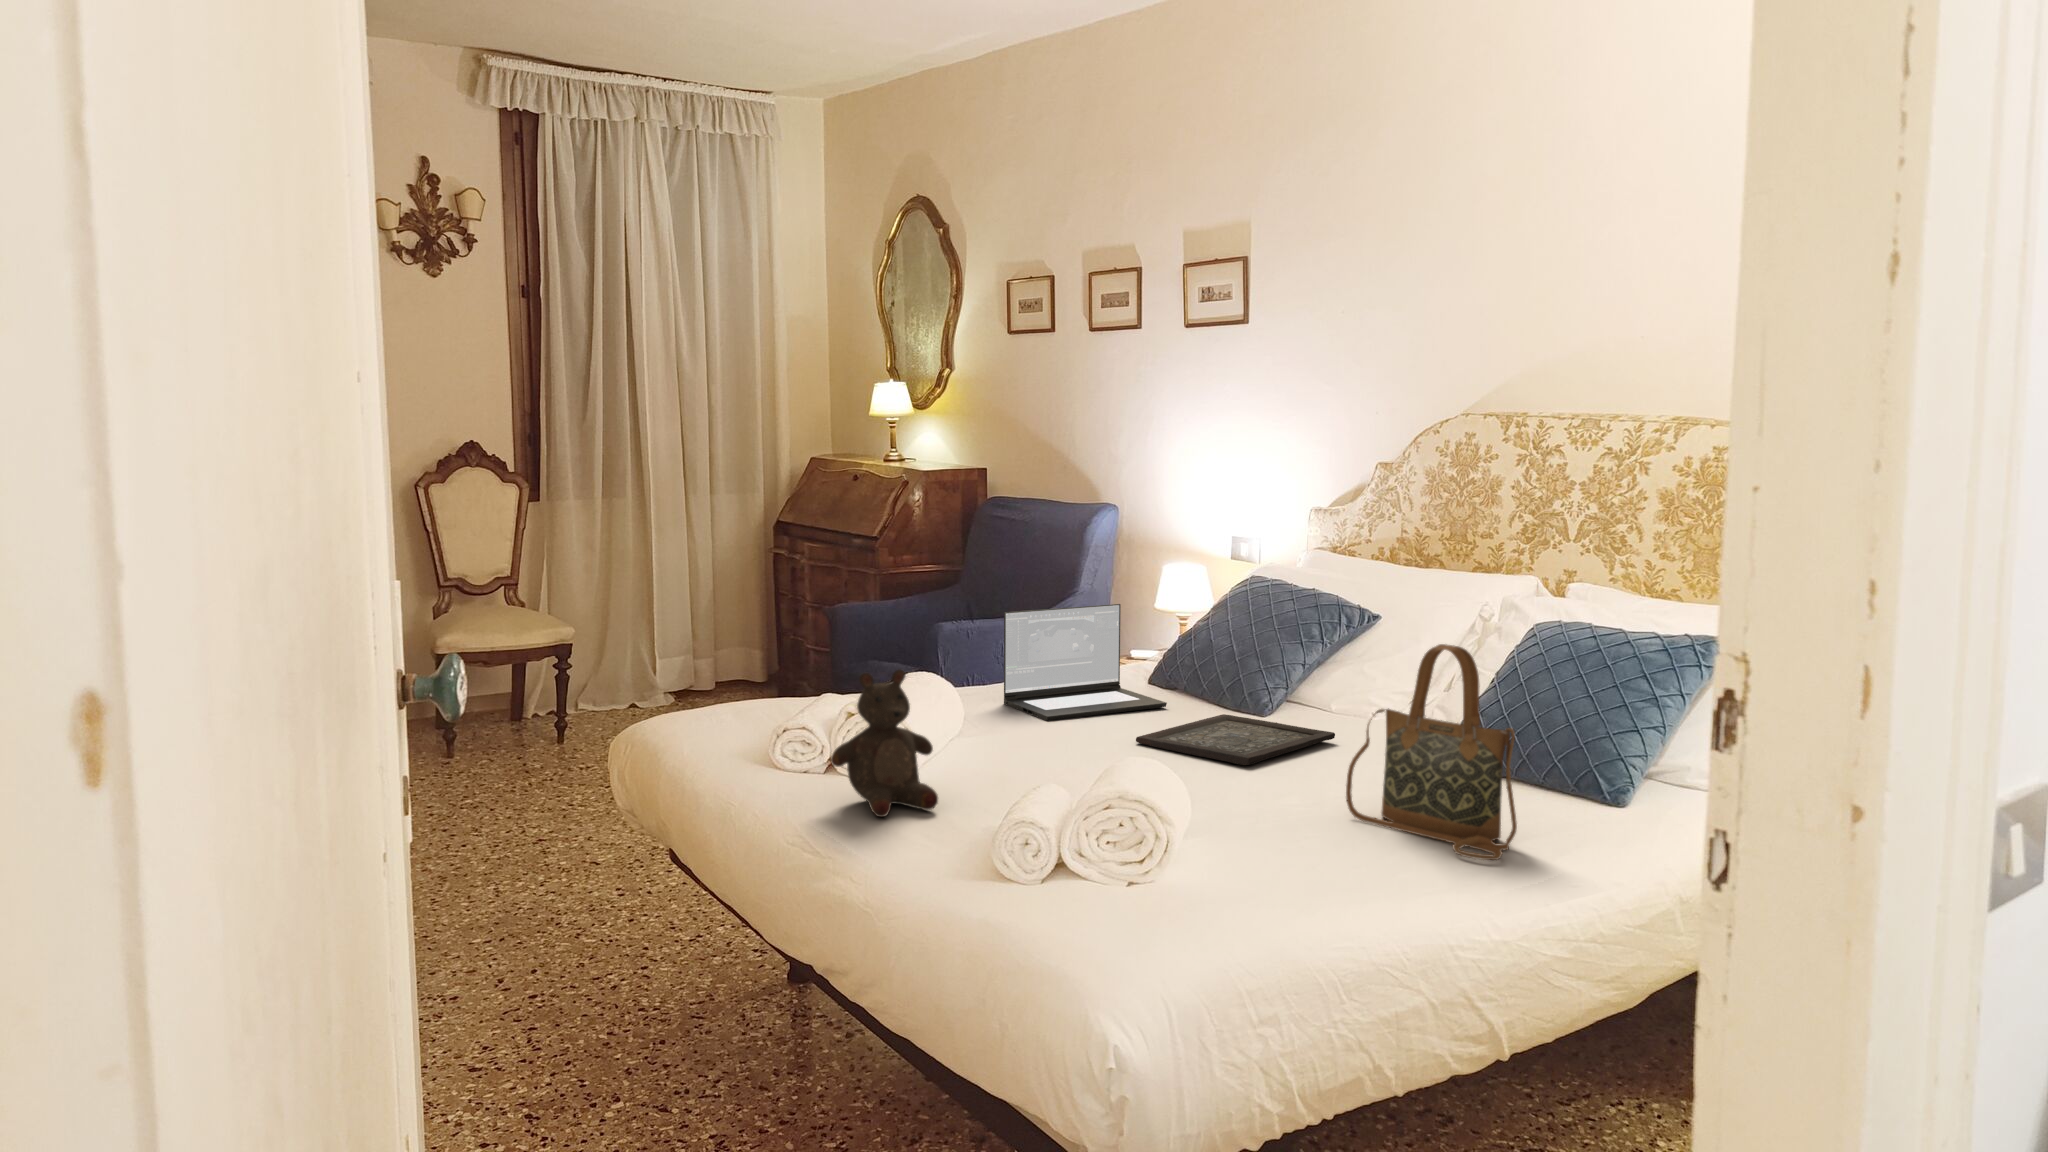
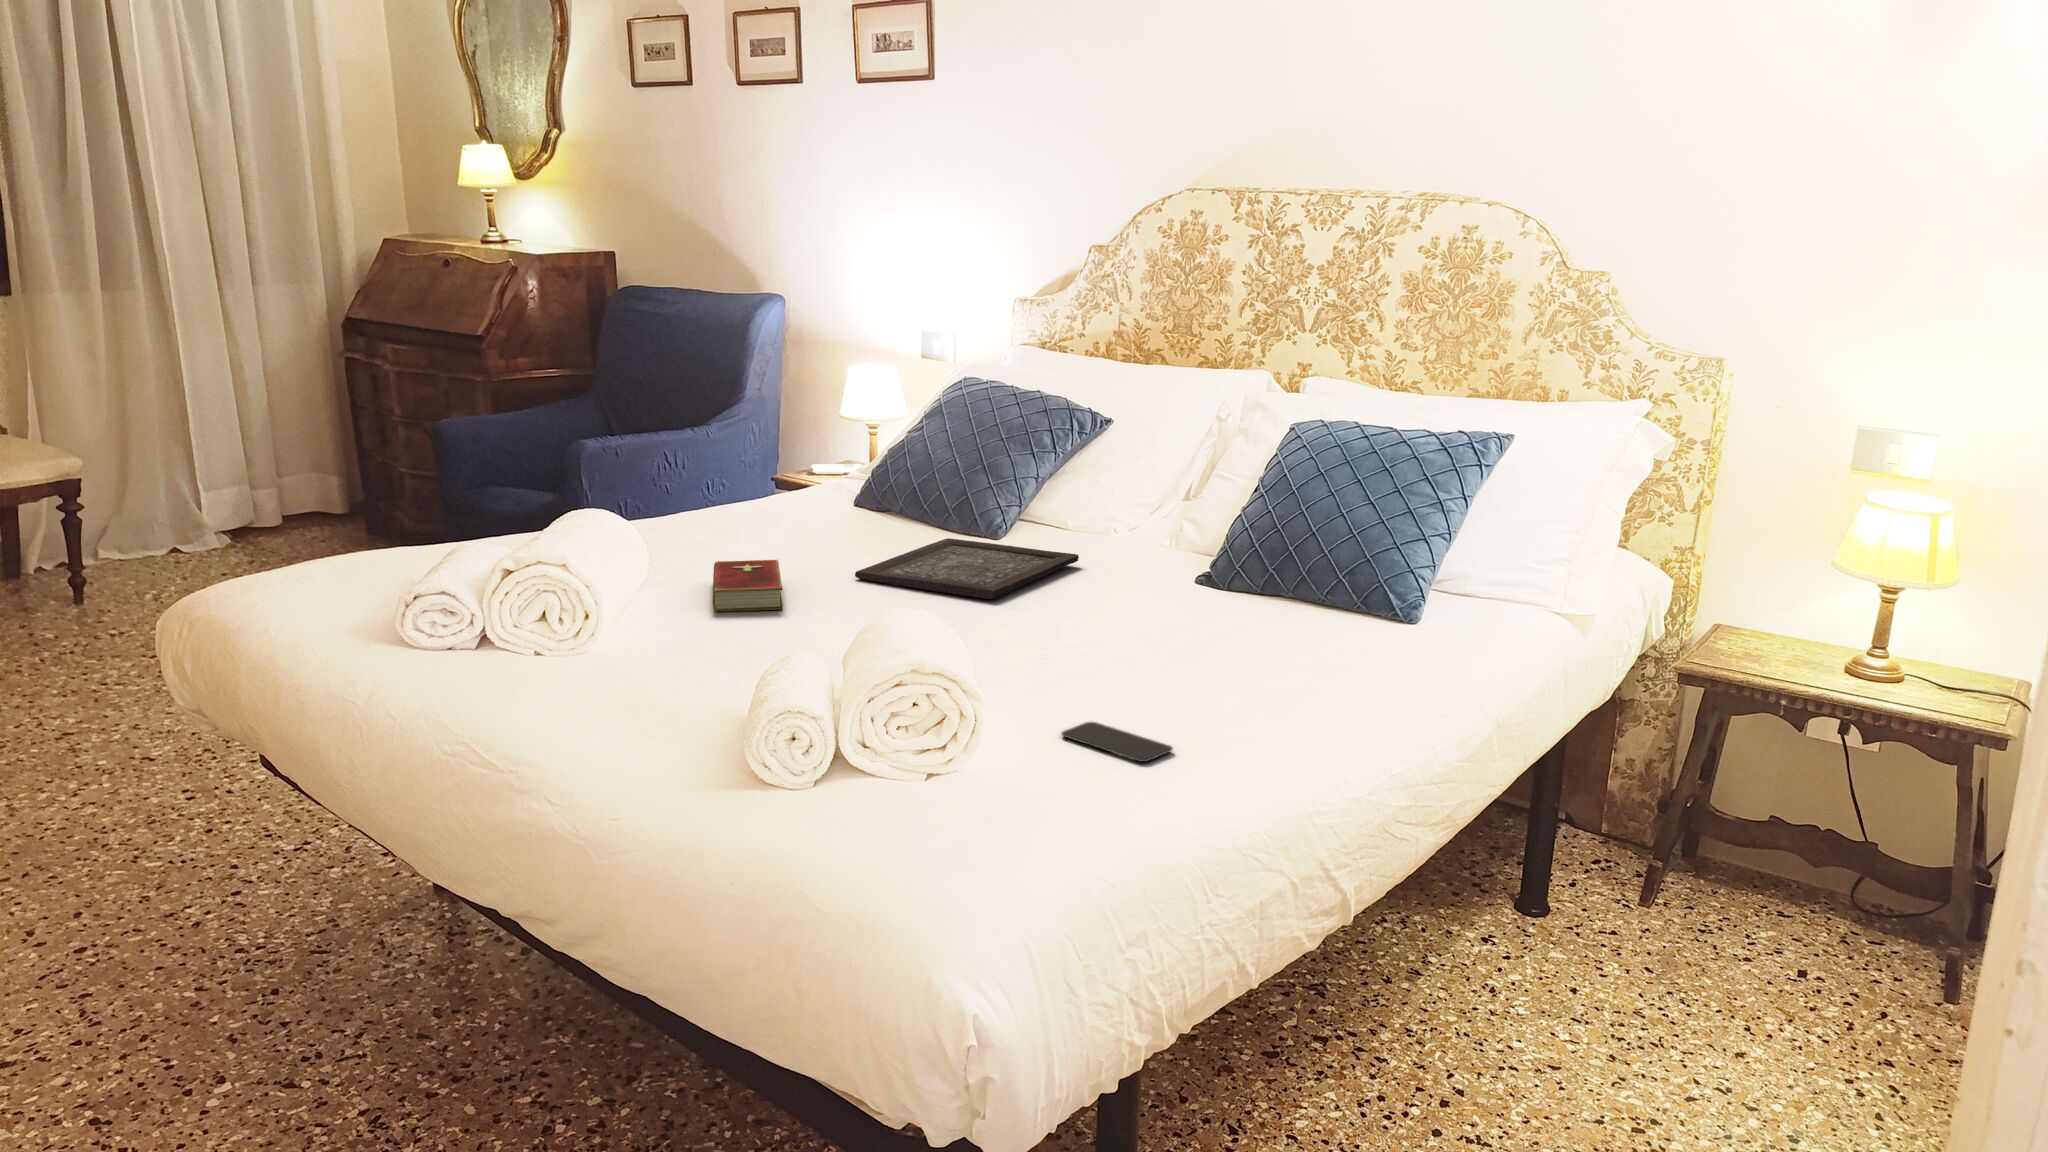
laptop: present [1004,604,1167,721] -> none [677,412,878,556]
handbag: present [1346,644,1517,860] -> none [1121,453,1316,698]
stuffed bear: present [831,669,938,817] -> none [488,507,636,698]
hardcover book: none [1012,723,1072,763] -> present [713,560,783,612]
smartphone: none [1268,865,1360,899] -> present [1062,722,1173,762]

